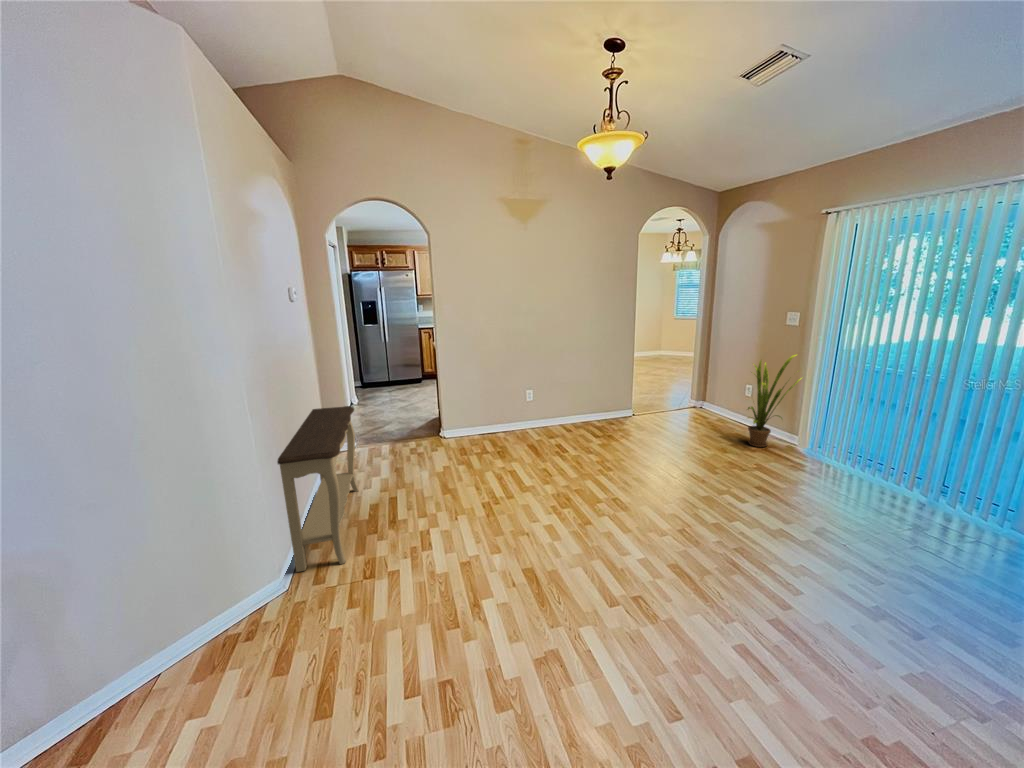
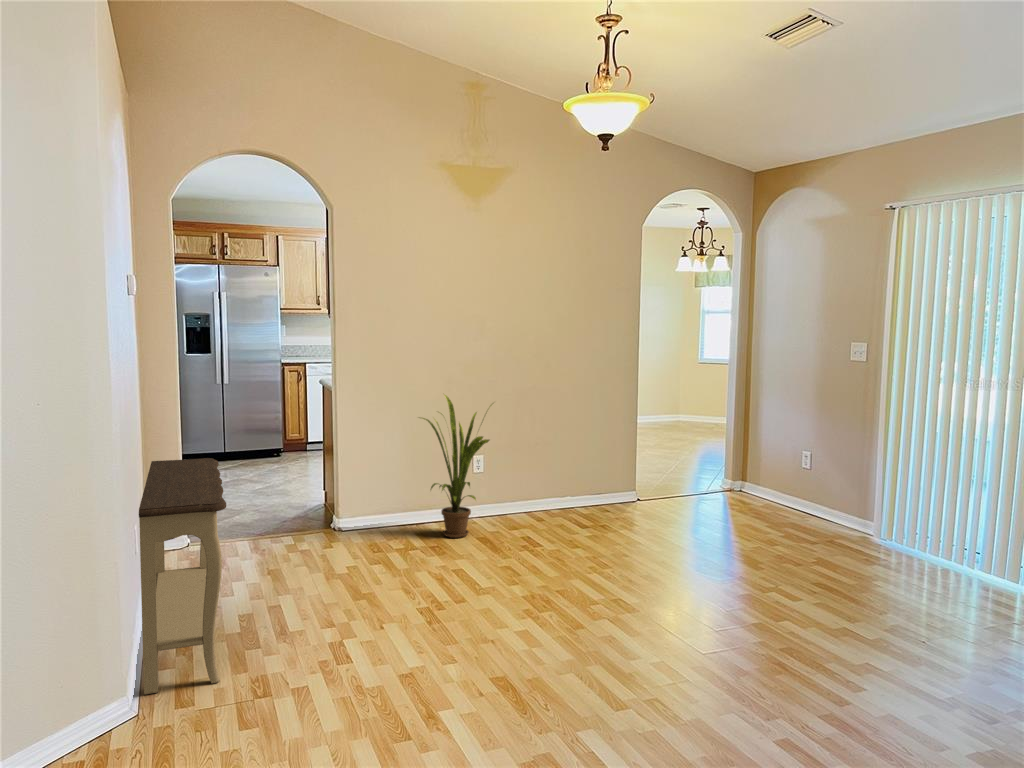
house plant: present [748,355,800,447] -> present [422,395,489,538]

